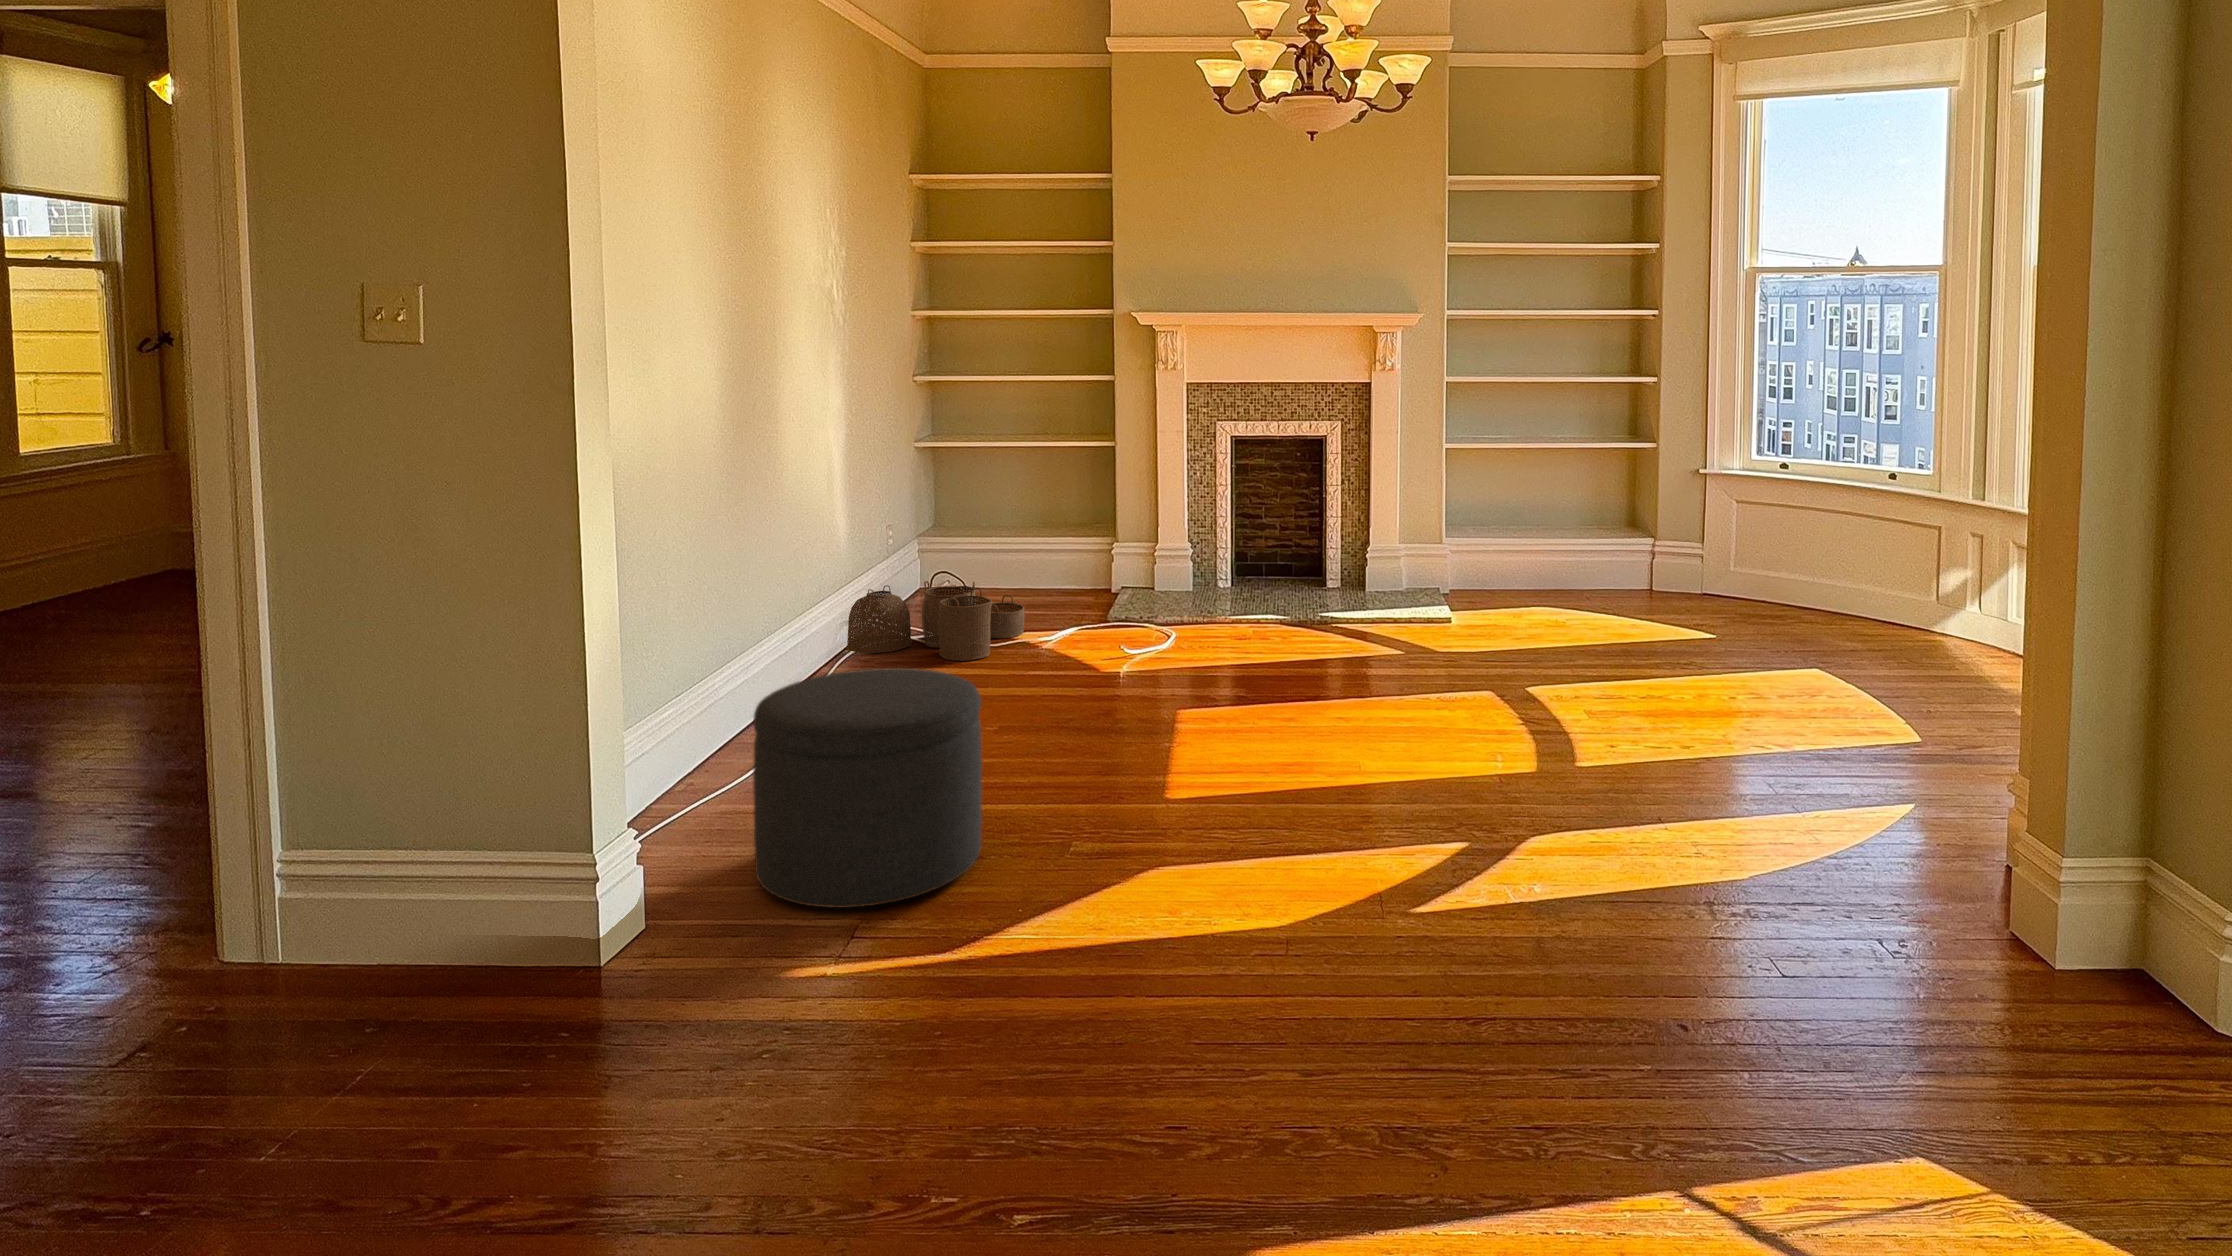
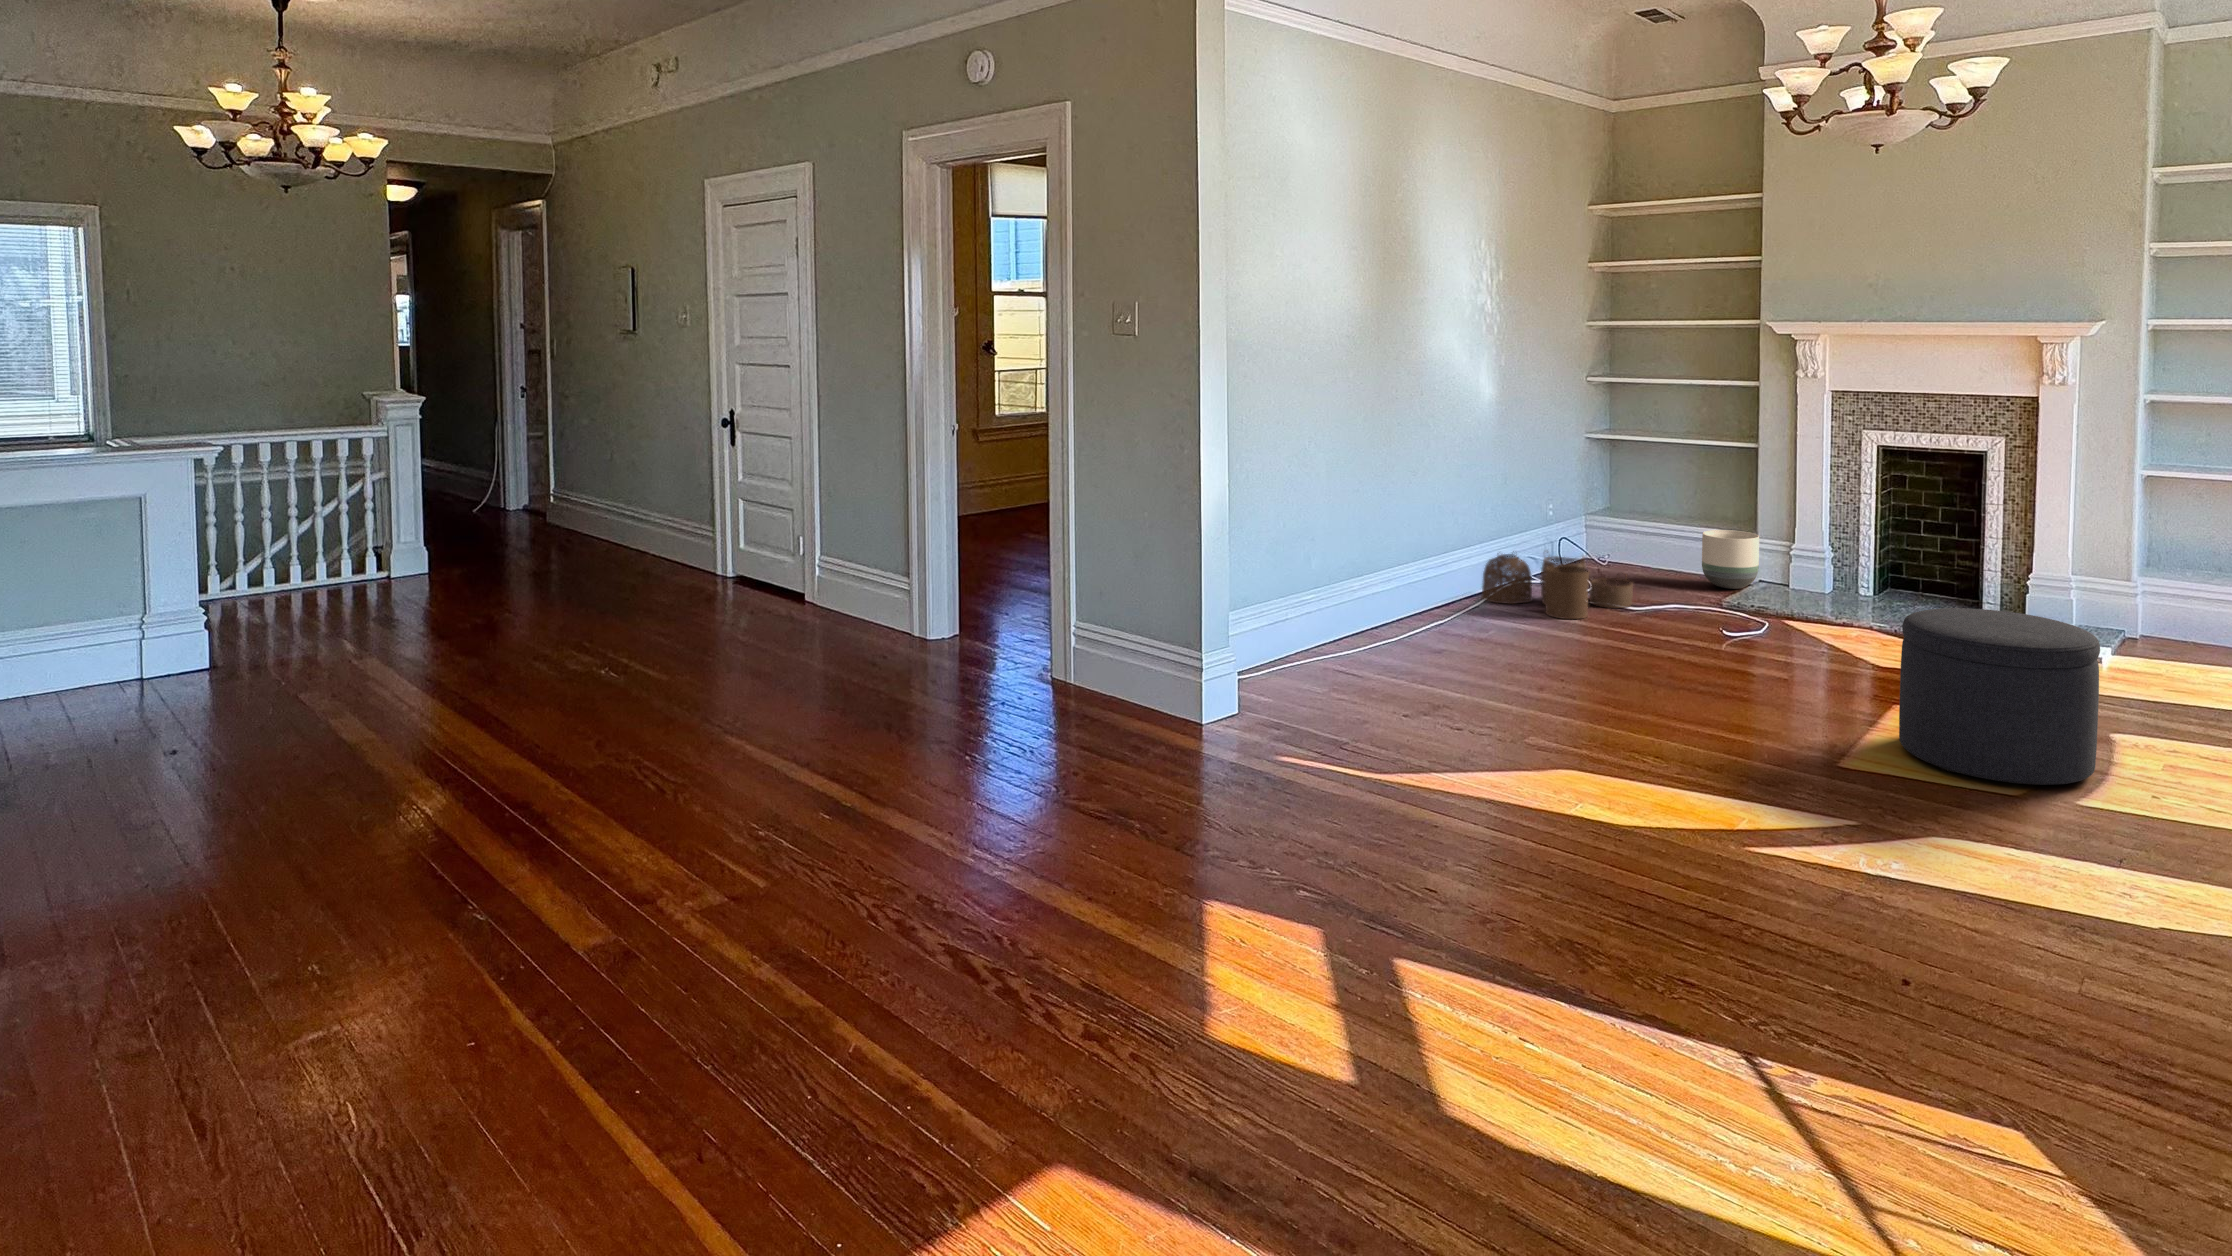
planter: none [1069,534,1127,597] -> present [1702,530,1759,589]
ottoman: present [753,668,982,908] -> present [1899,608,2100,785]

